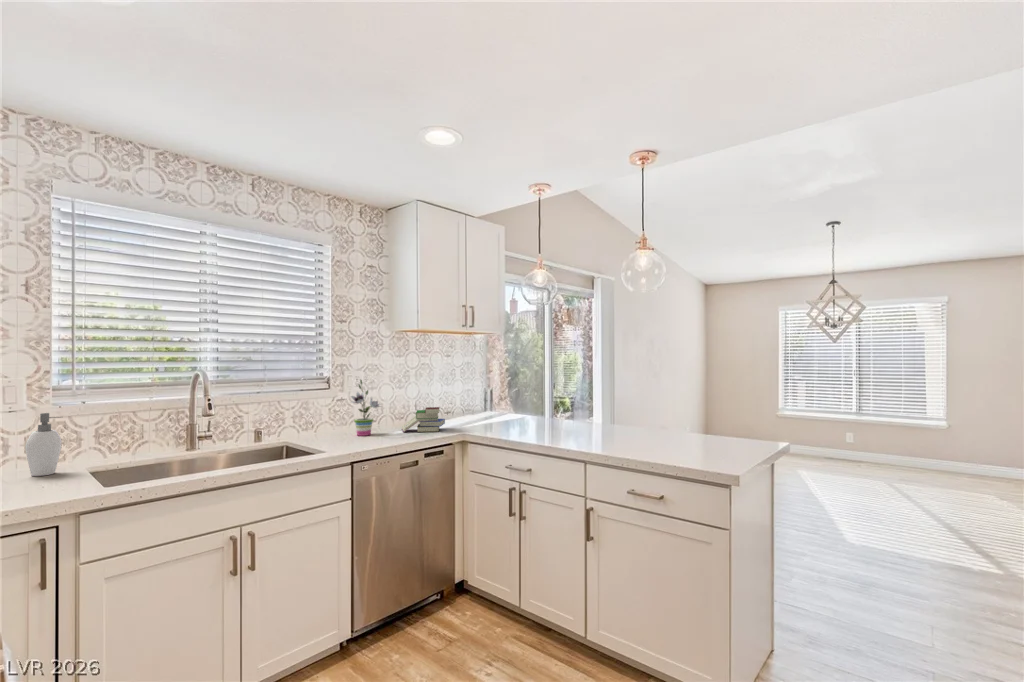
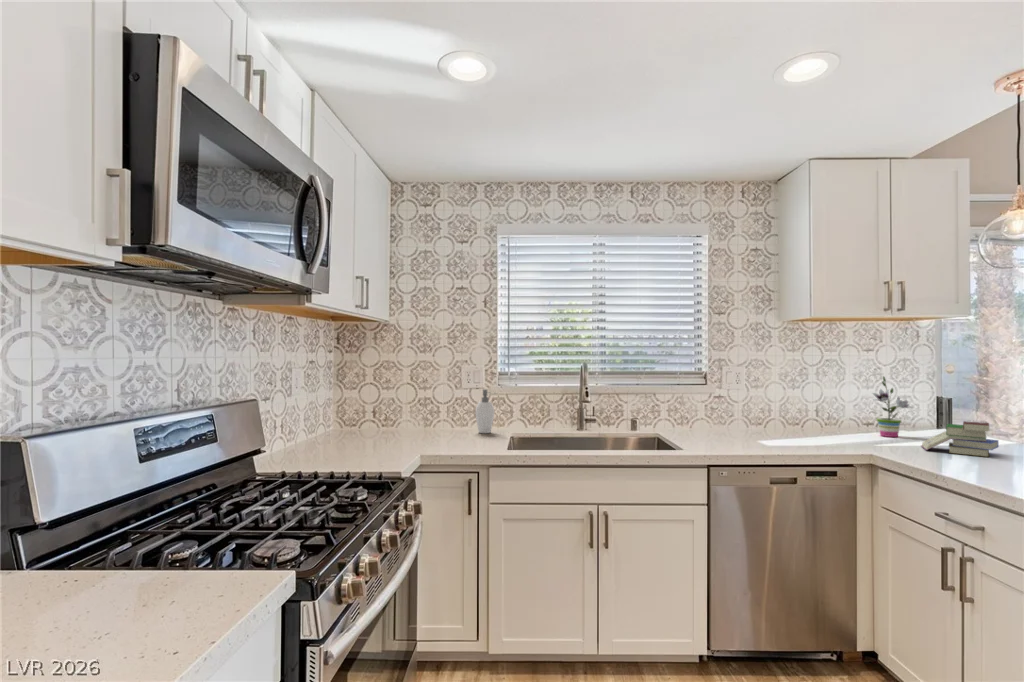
potted plant: present [351,380,380,436] -> present [873,377,910,437]
book: present [402,407,445,432] -> present [922,421,998,457]

